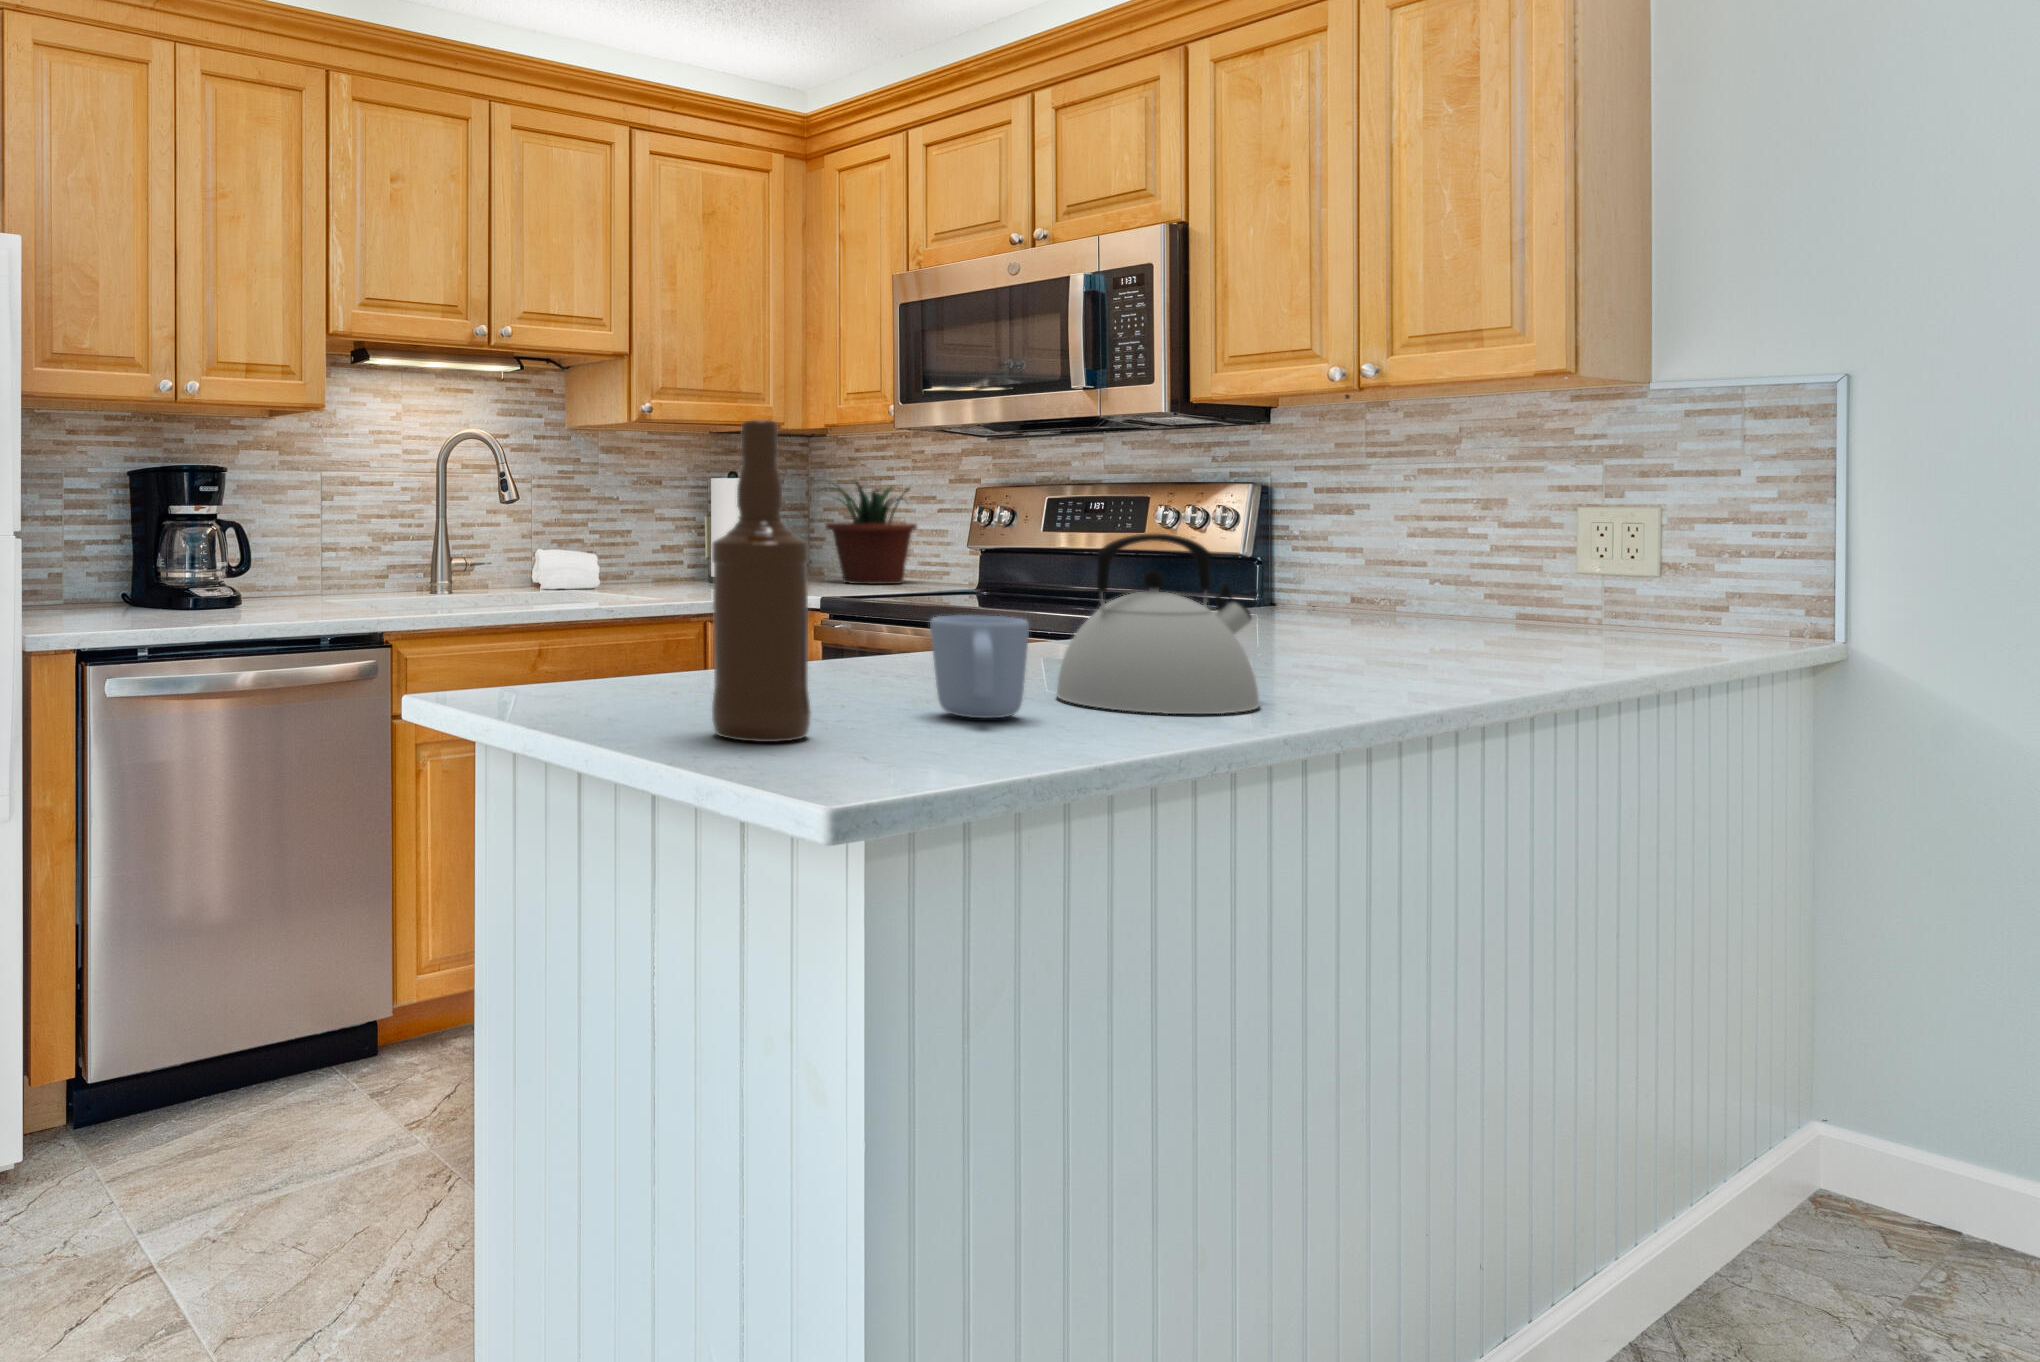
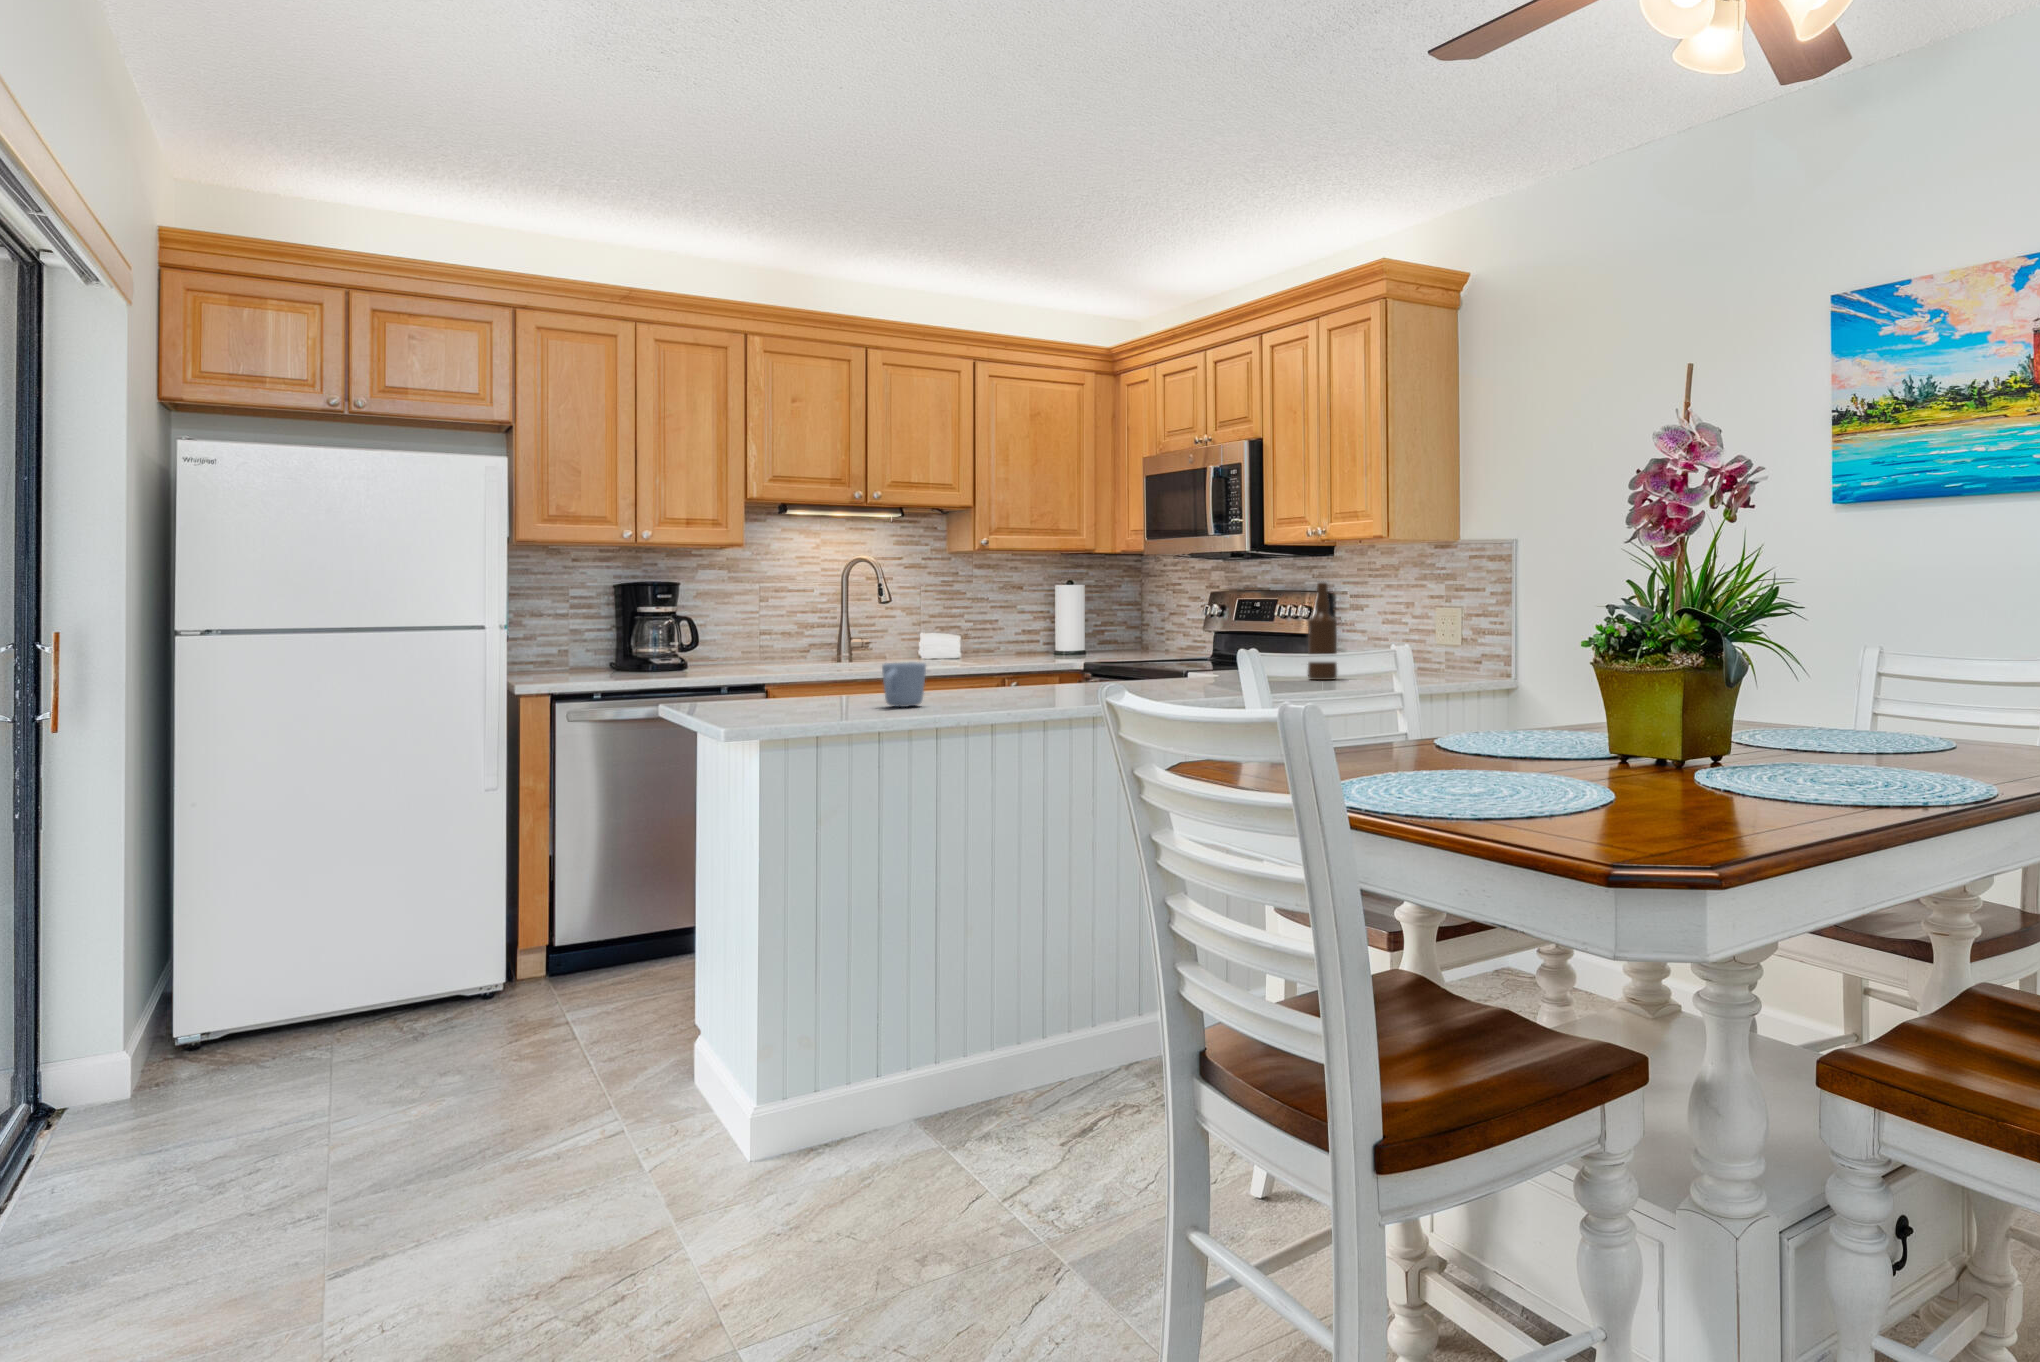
bottle: present [712,420,811,742] -> present [1308,582,1337,680]
potted plant: present [826,482,917,584] -> none [1120,587,1193,656]
kettle: present [1056,534,1260,714] -> none [967,625,1059,705]

